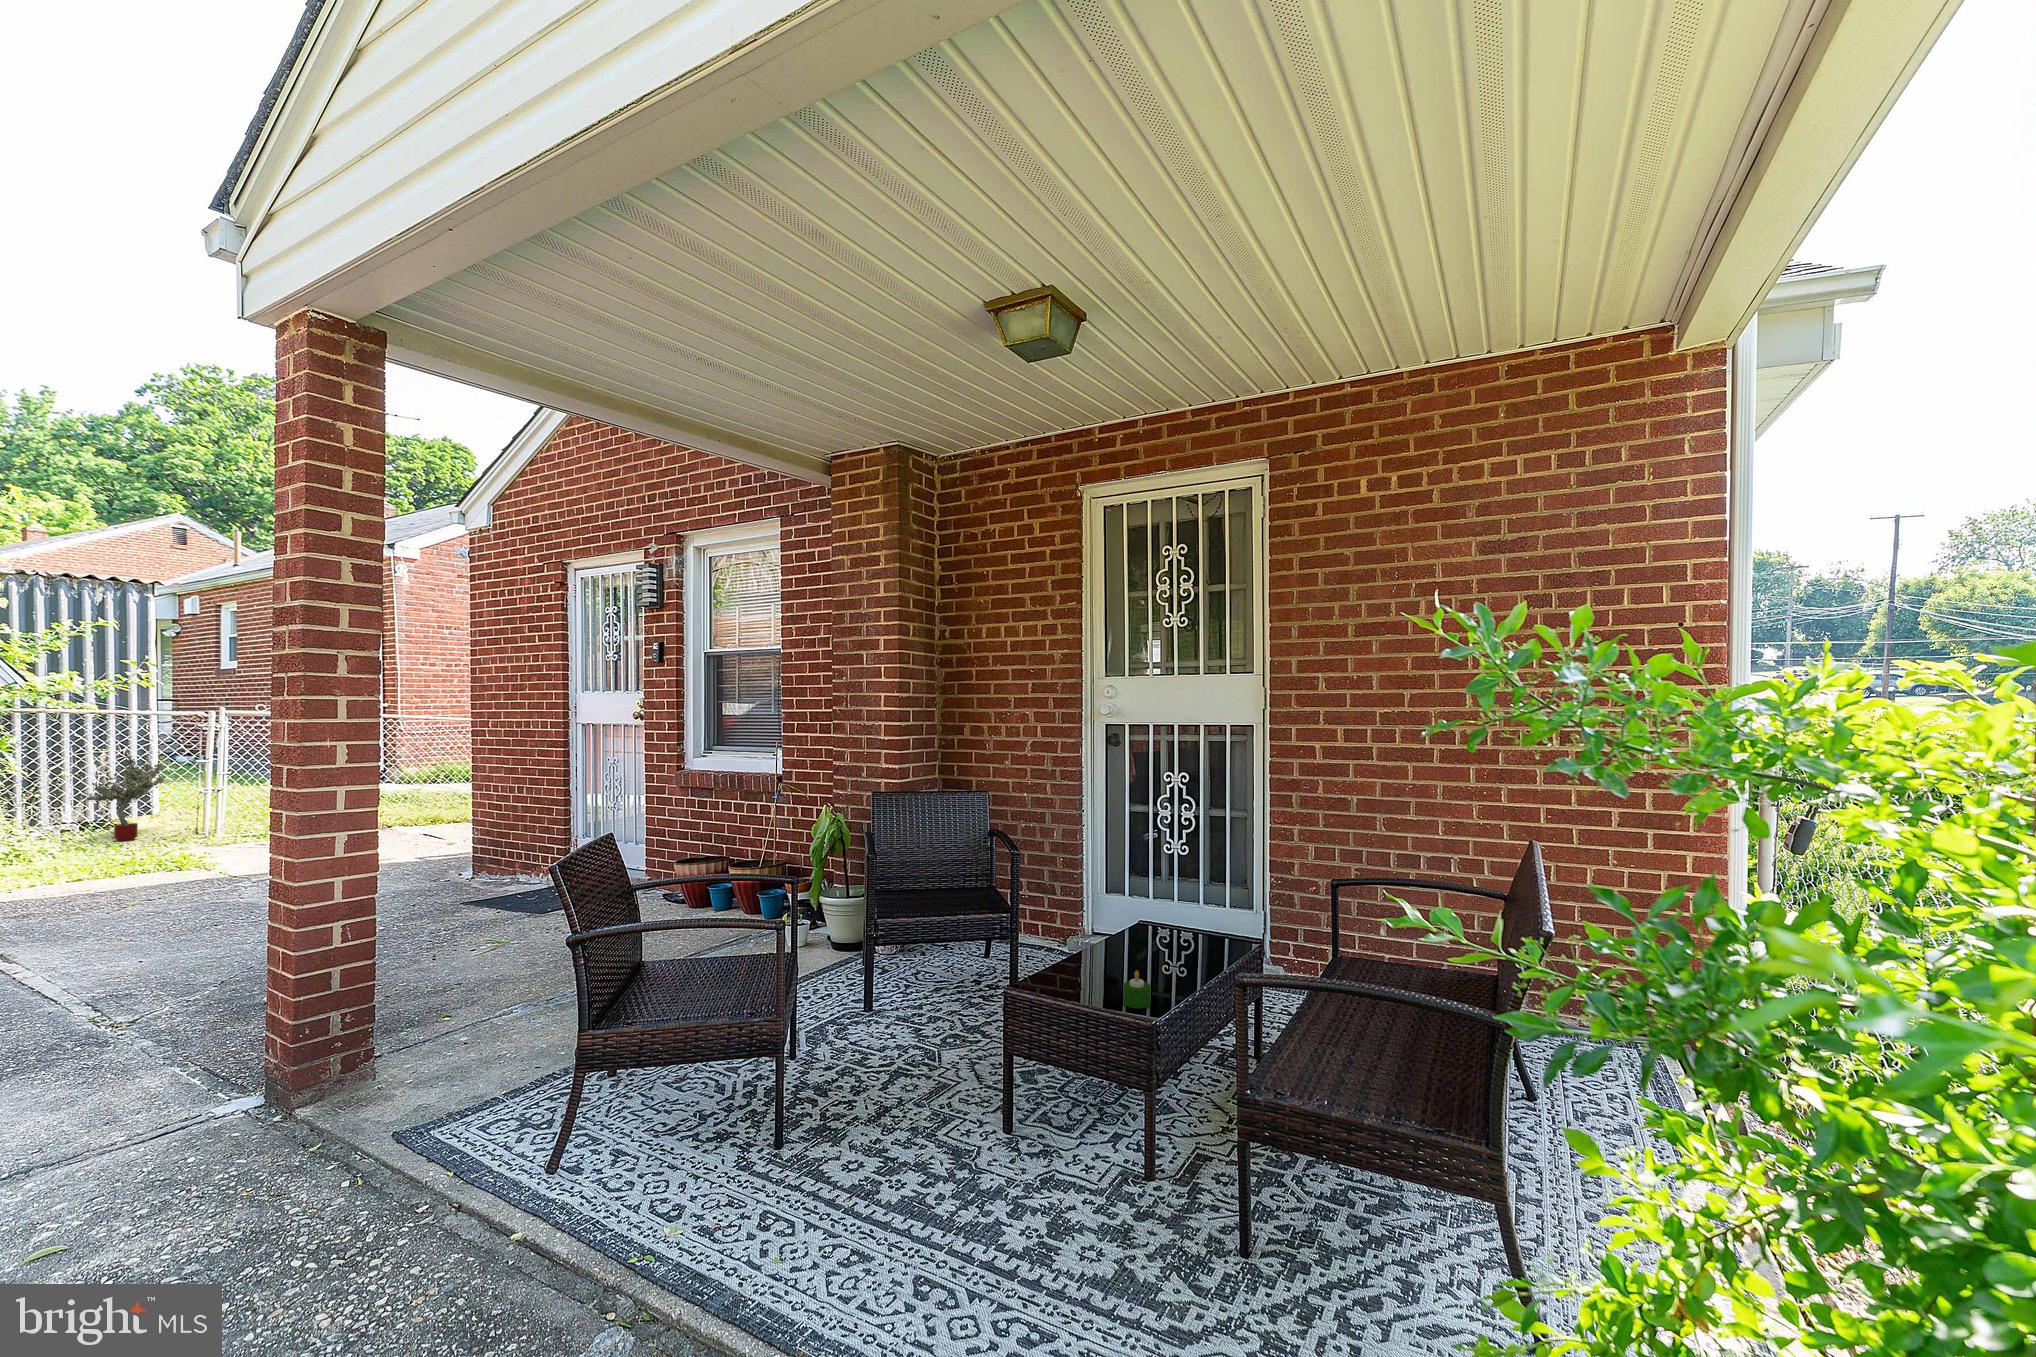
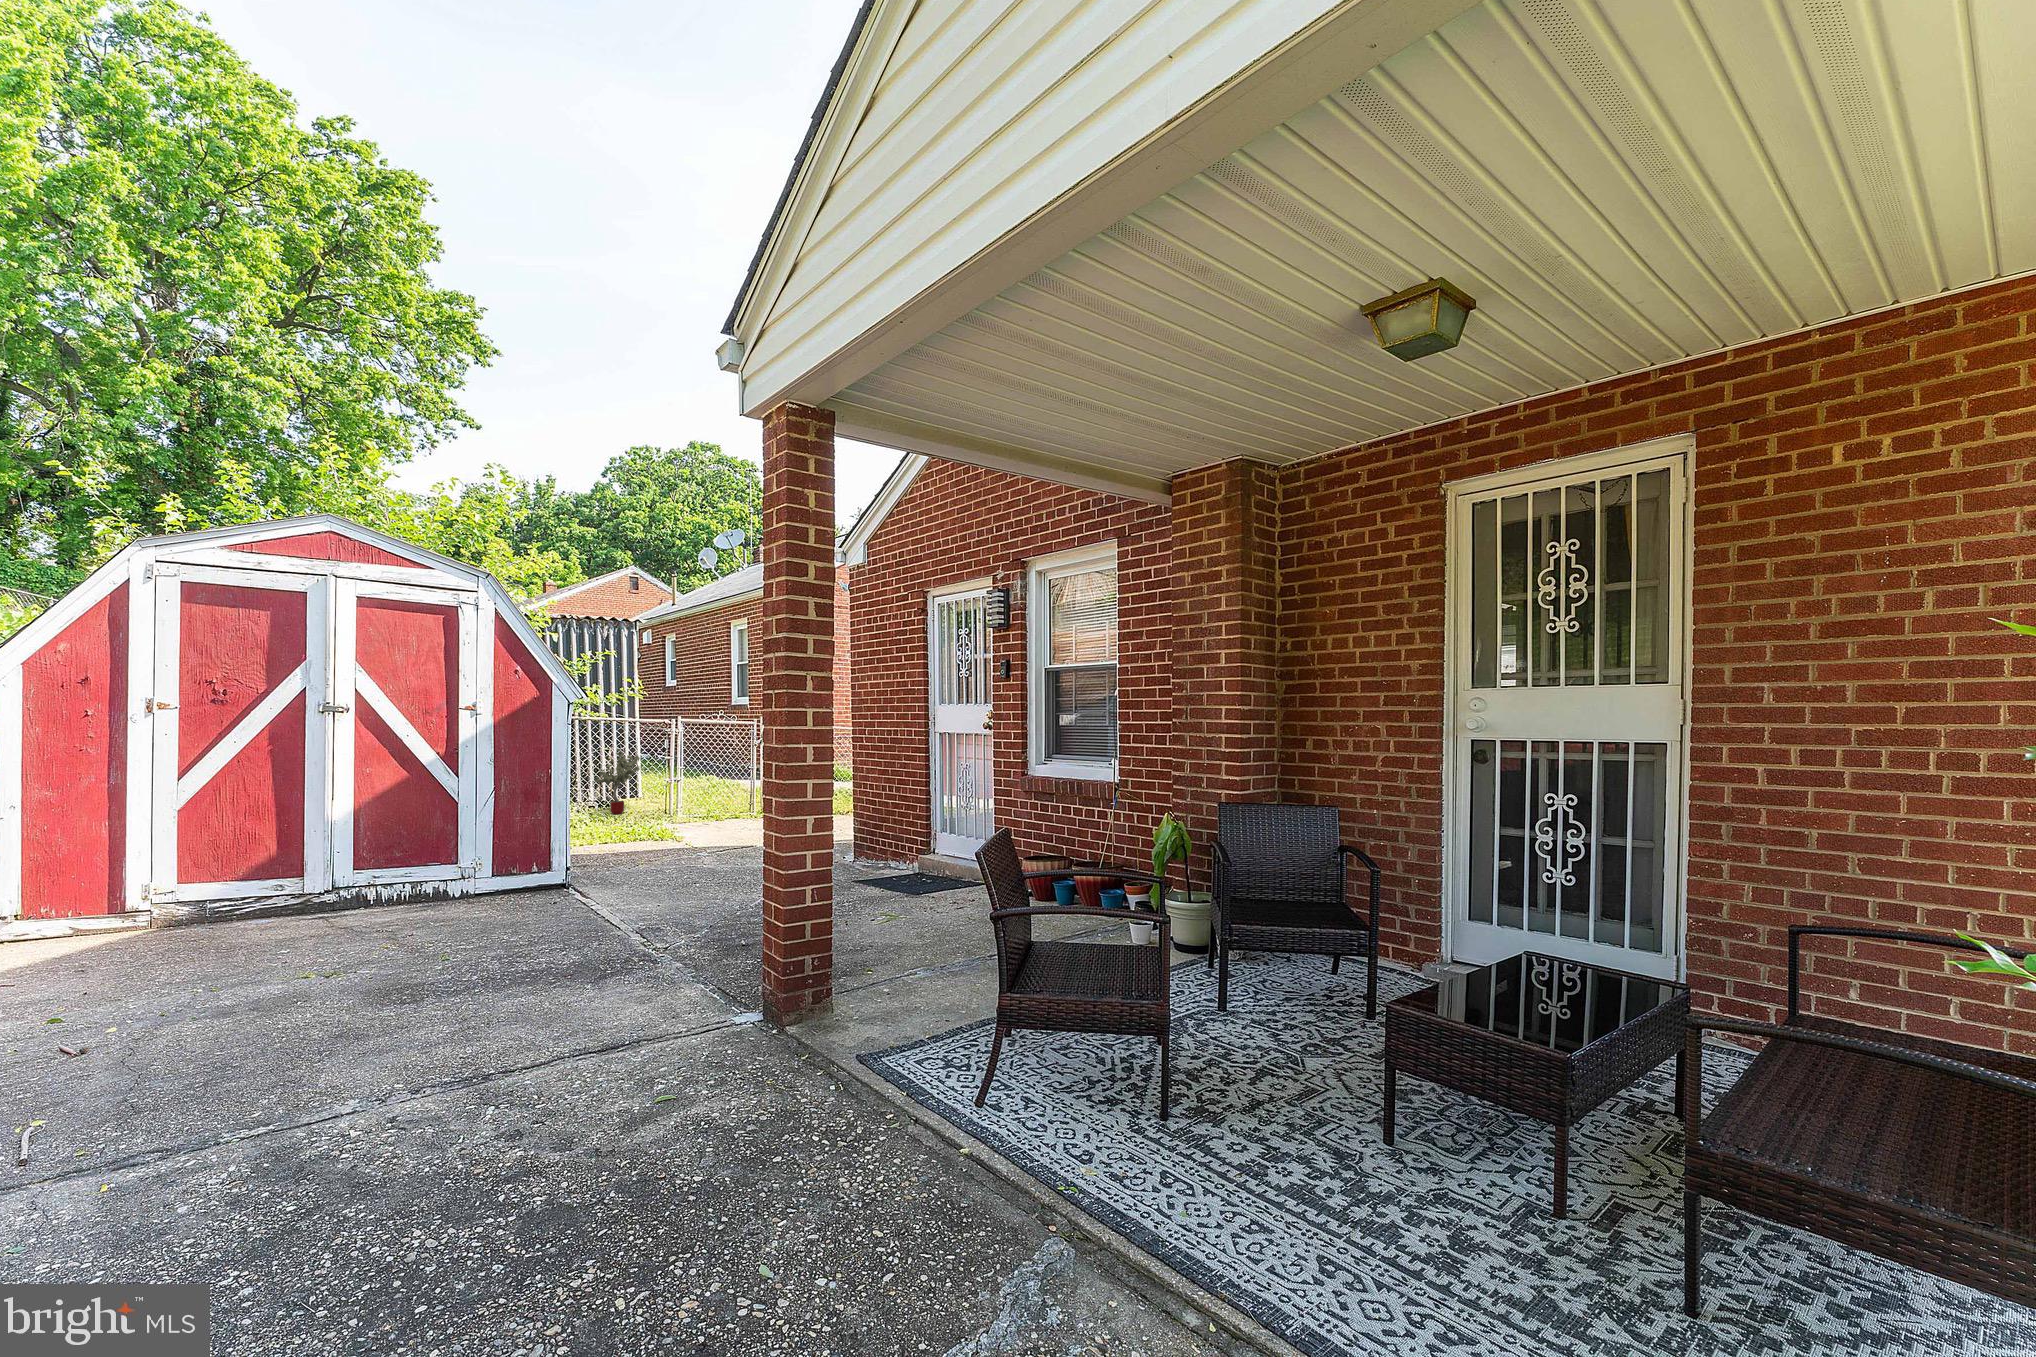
candle: present [1123,970,1151,1008] -> none [1523,996,1556,1036]

